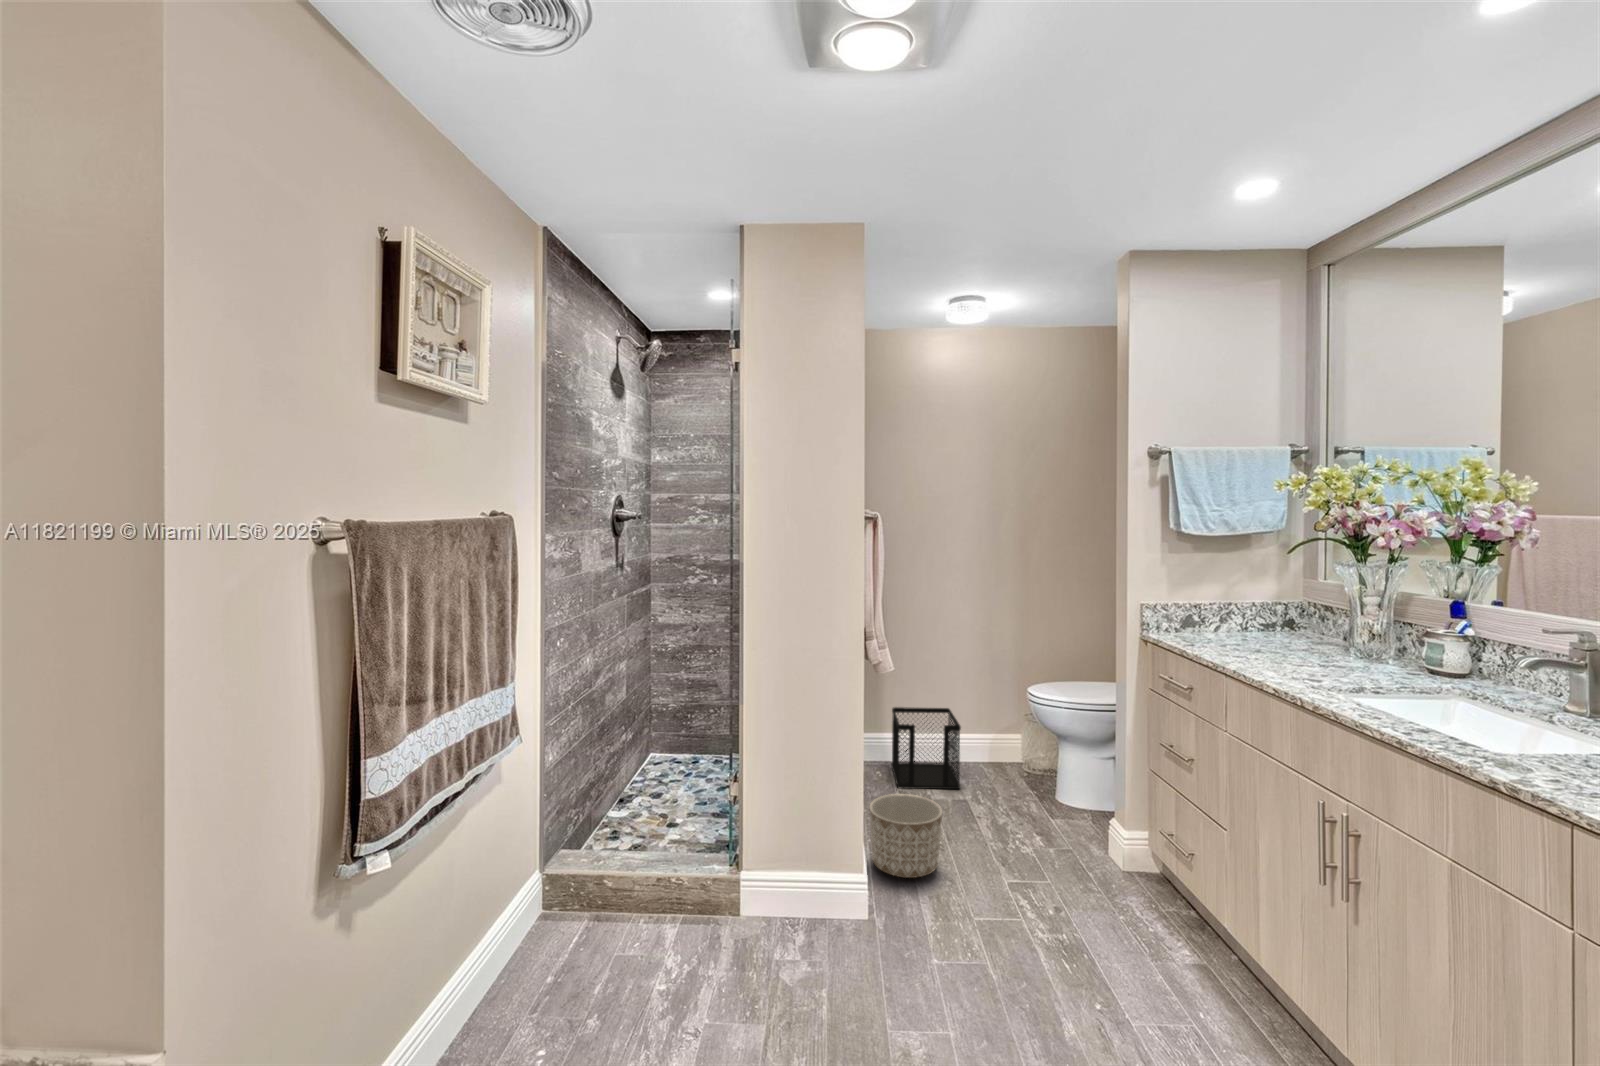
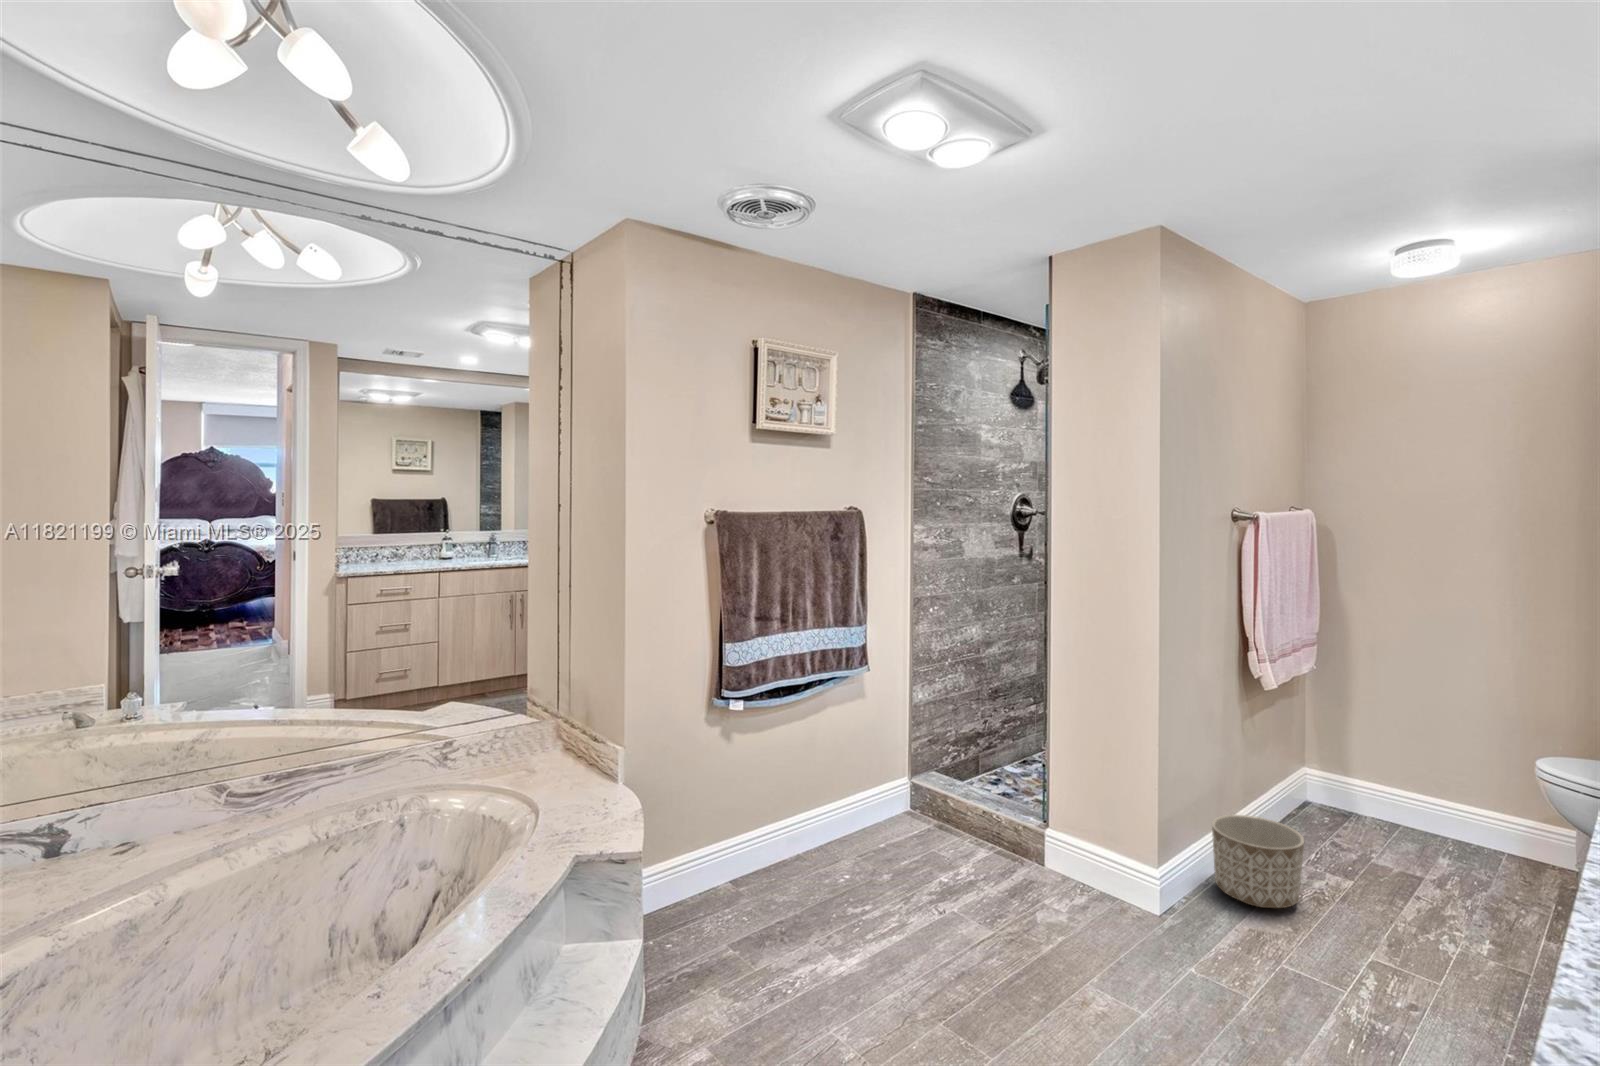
wastebasket: present [891,707,961,789] -> none [1340,745,1452,863]

